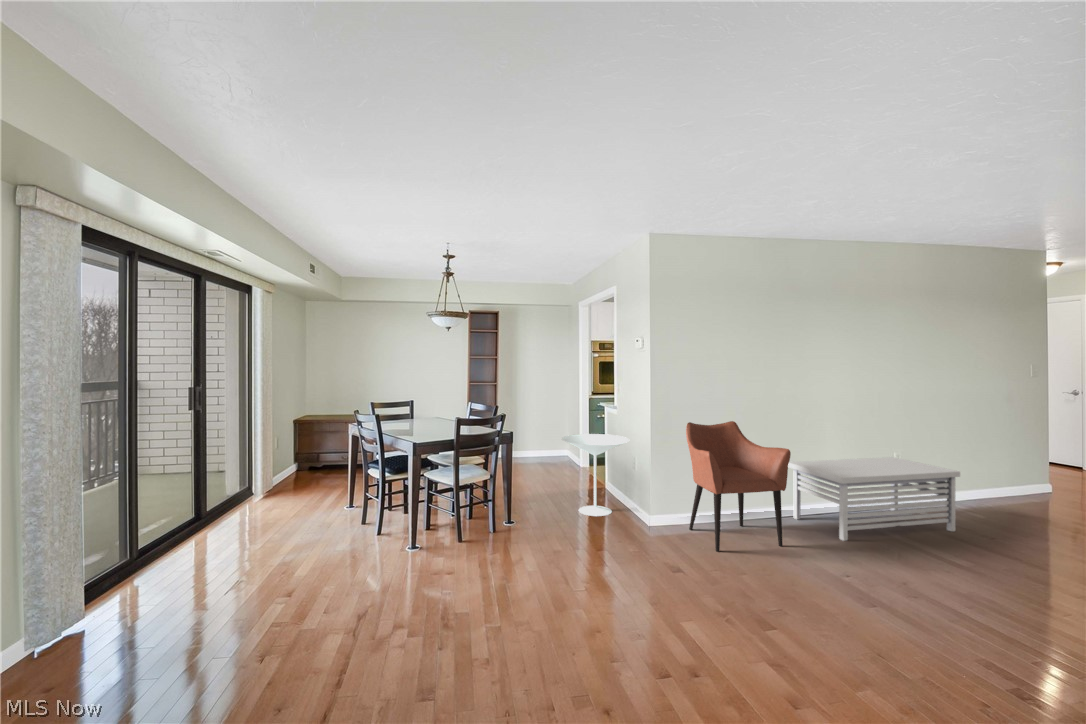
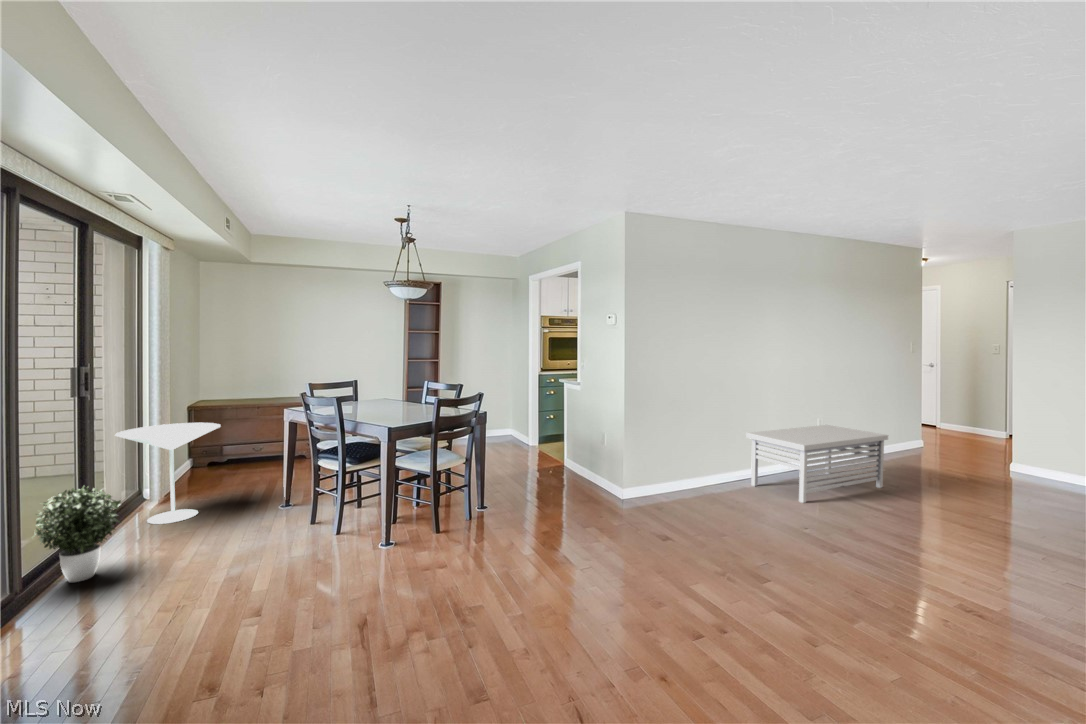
armchair: present [686,421,791,552] -> none [663,395,765,523]
side table: present [562,434,629,516] -> present [115,423,221,524]
potted plant: none [152,479,215,554] -> present [34,486,121,582]

